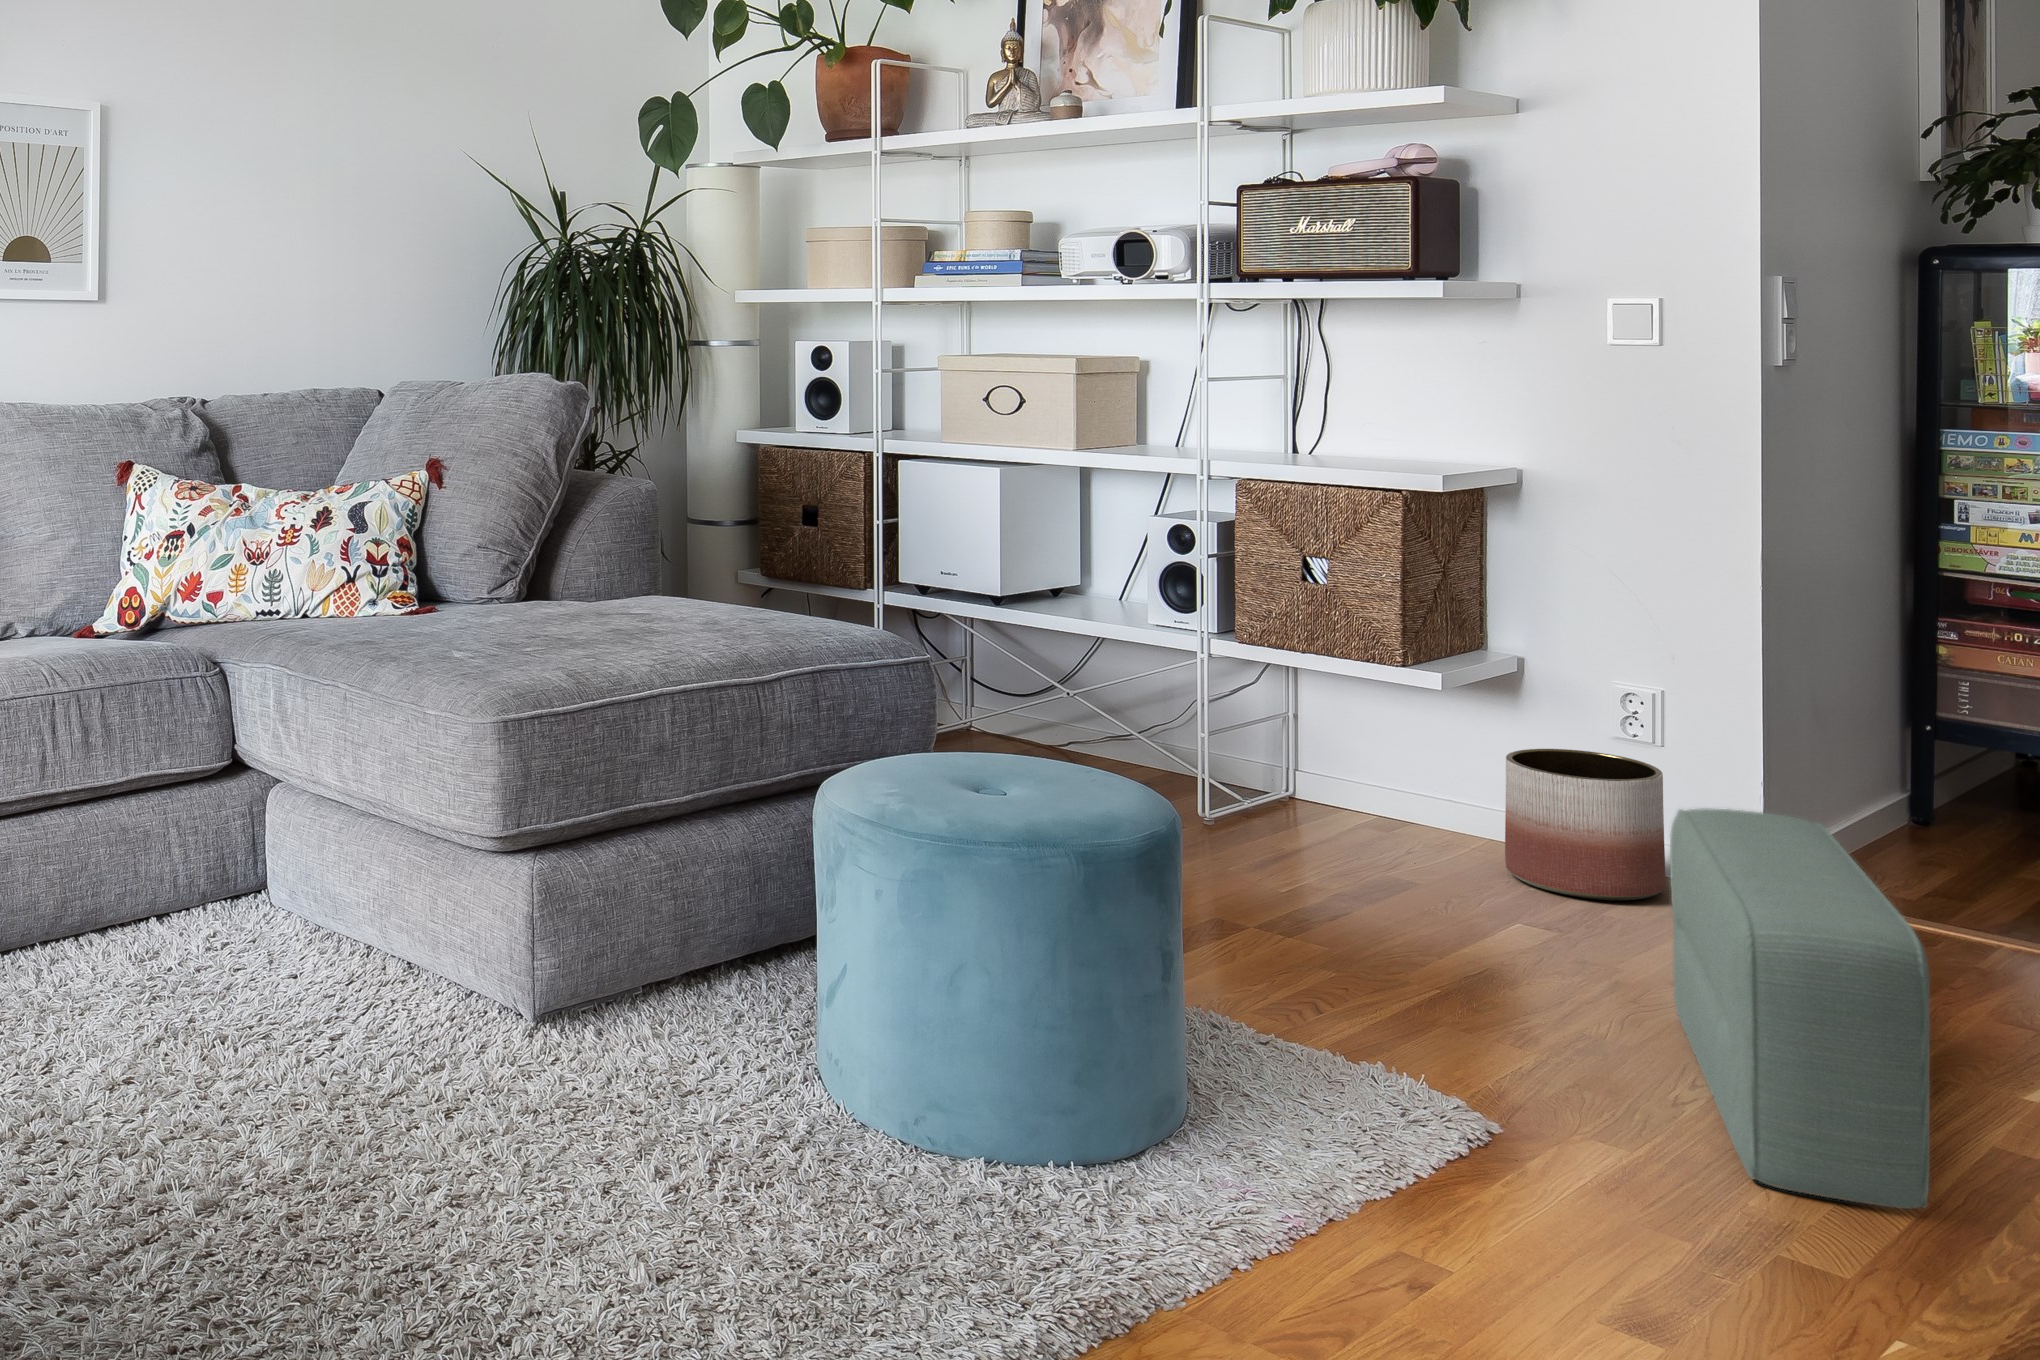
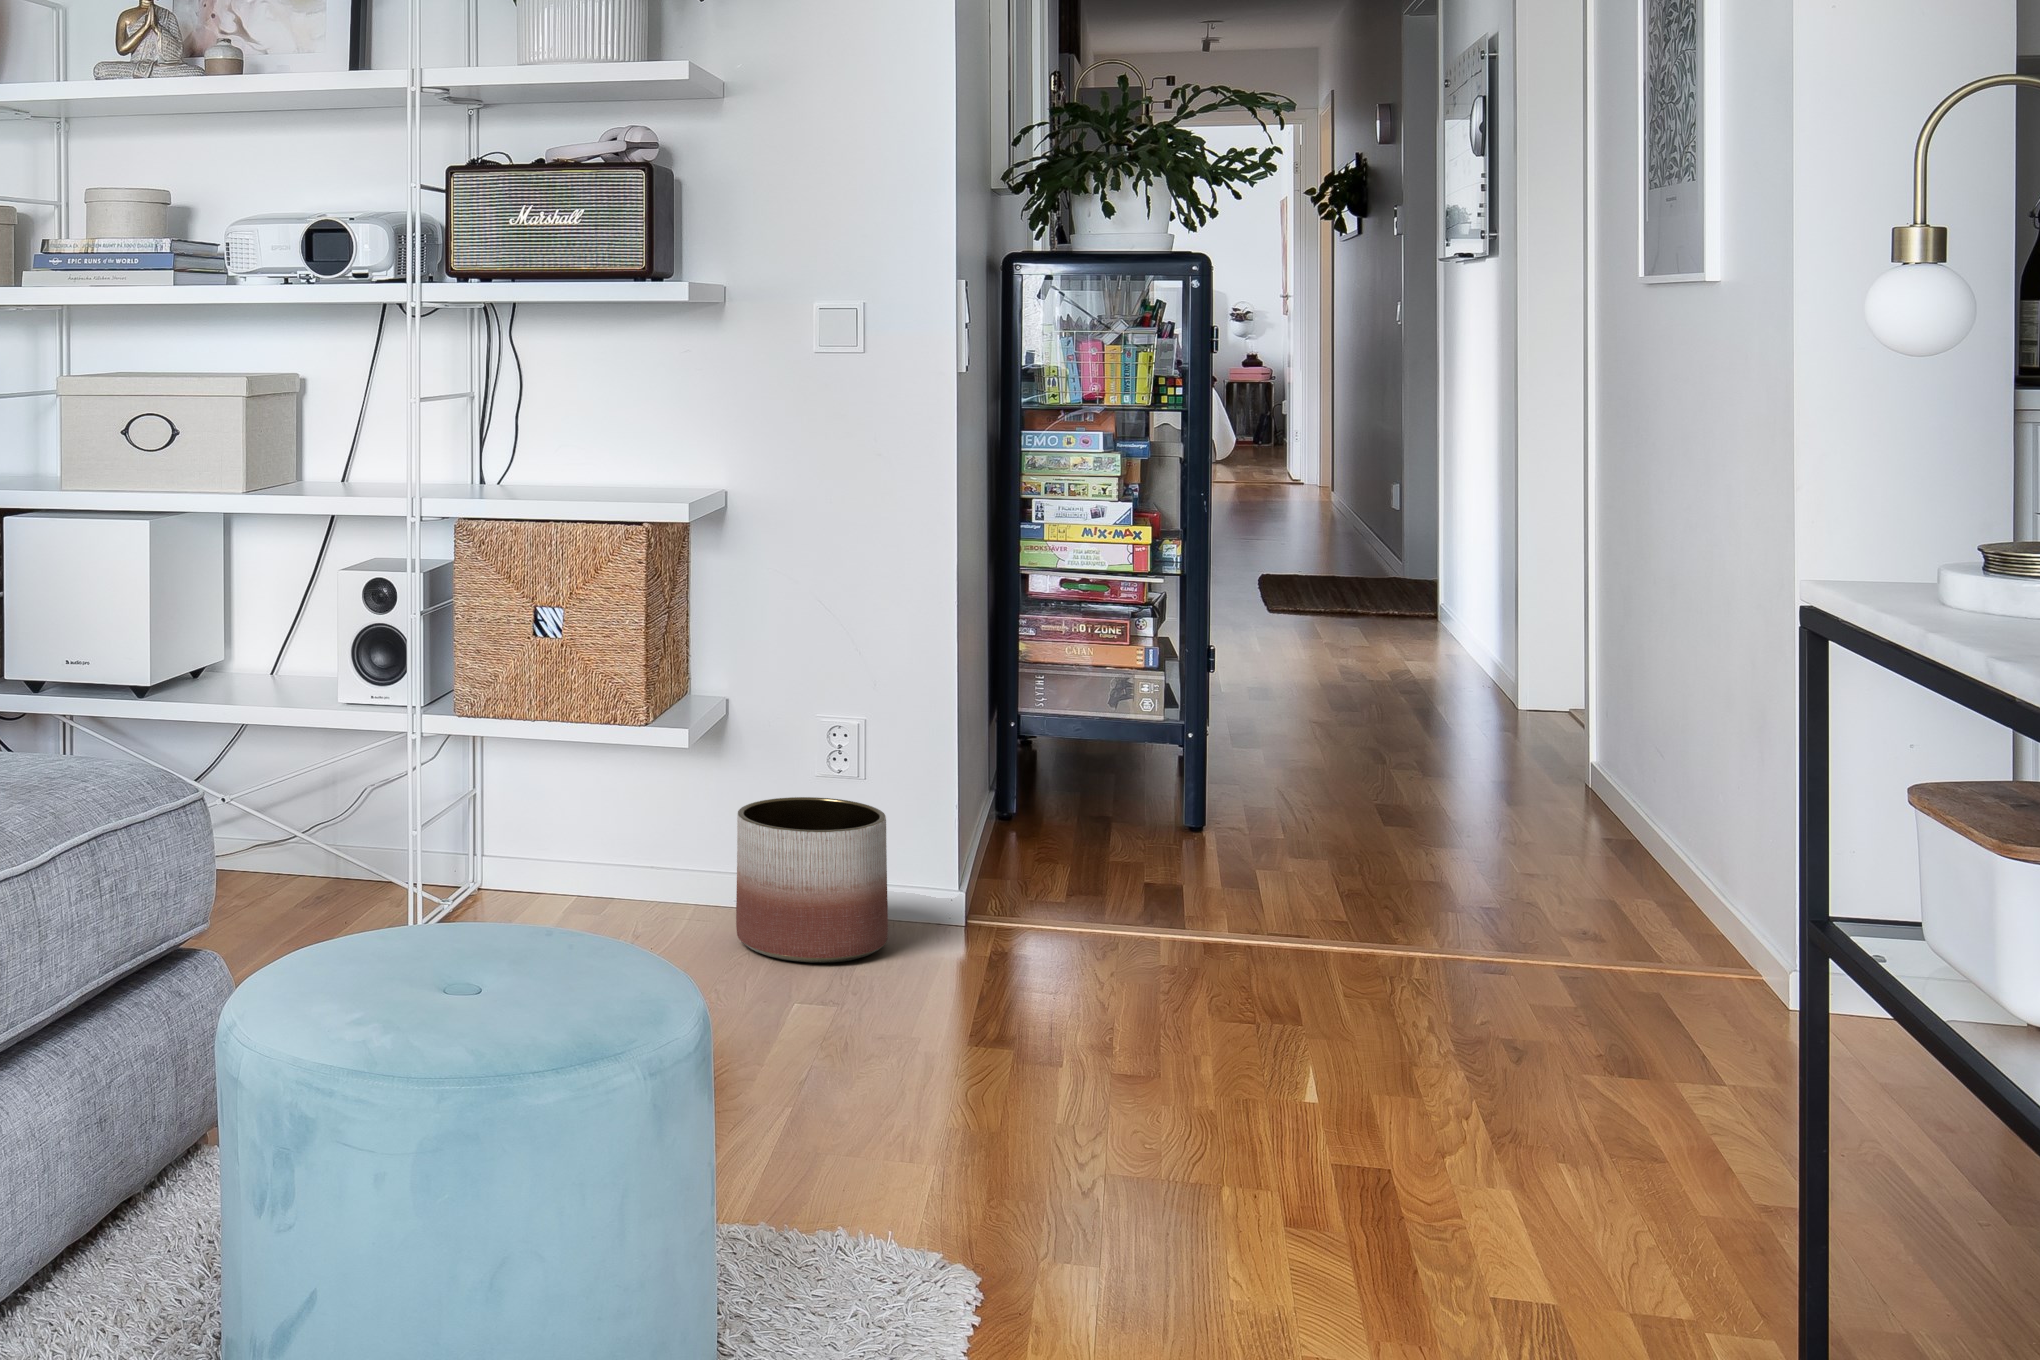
pouf: present [1670,808,1930,1209] -> none [997,857,1351,1287]

